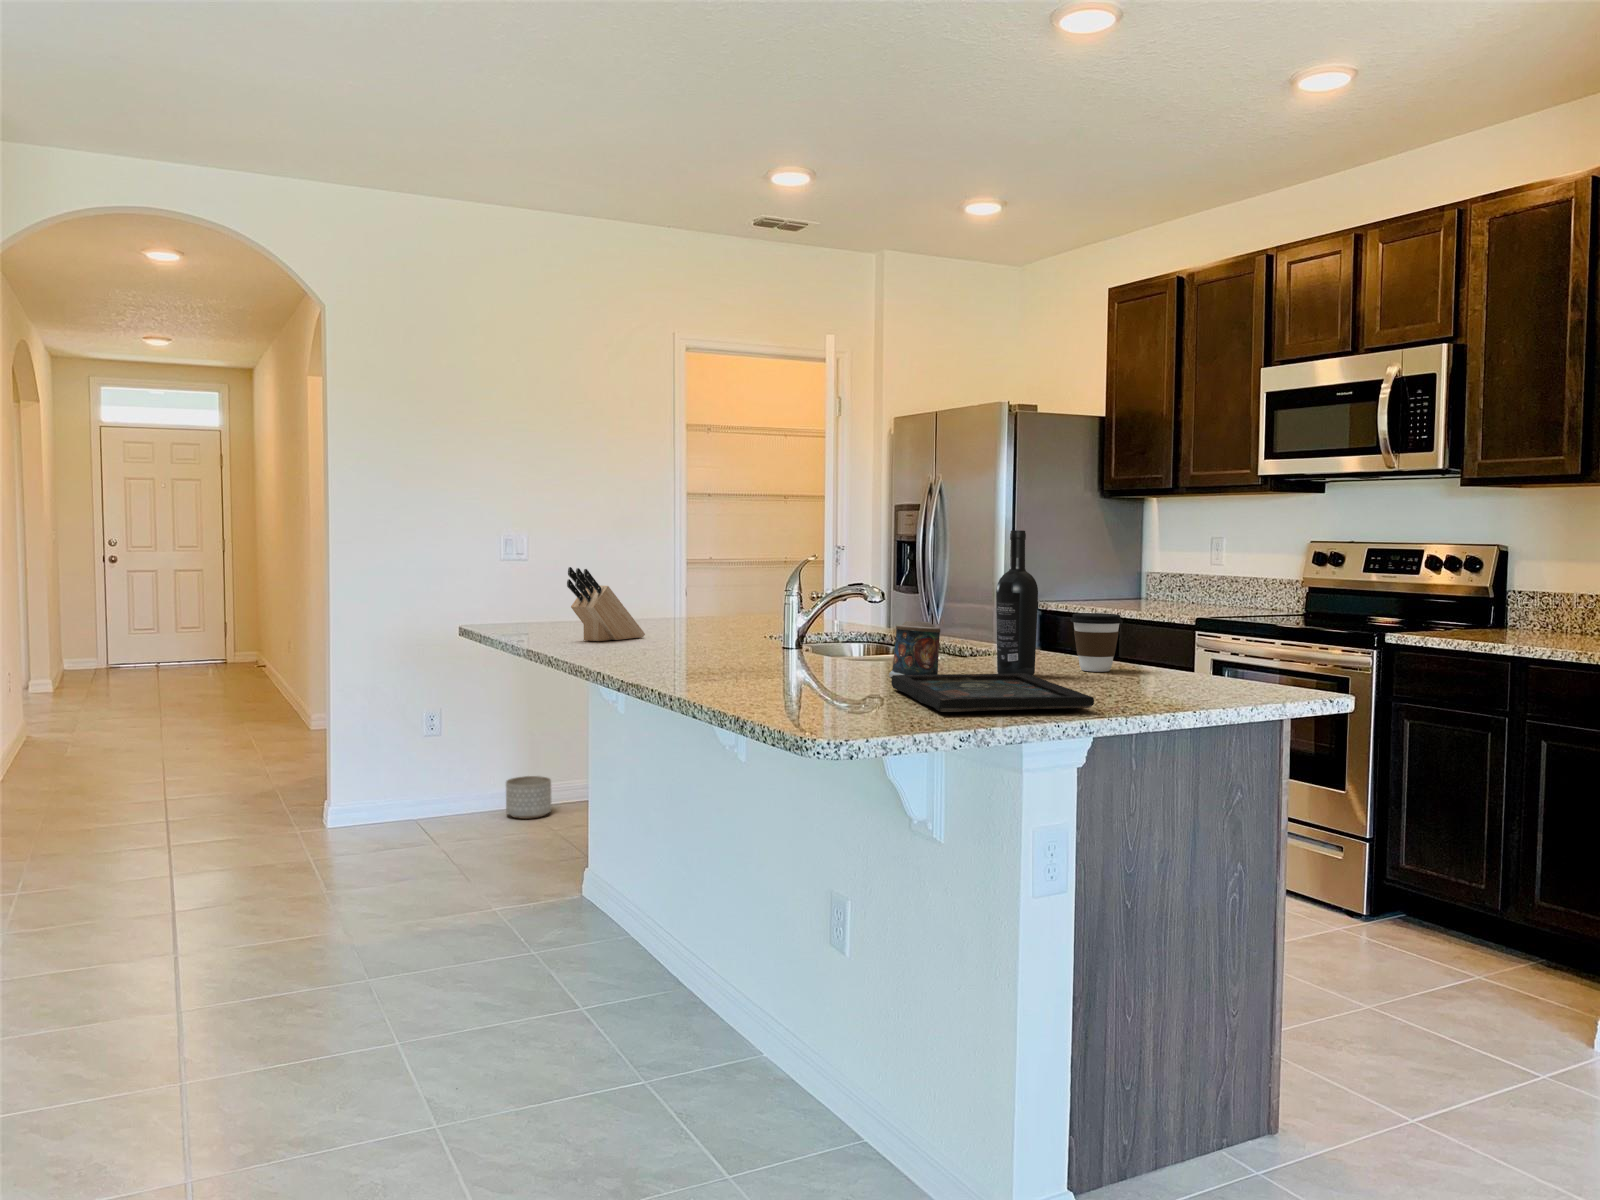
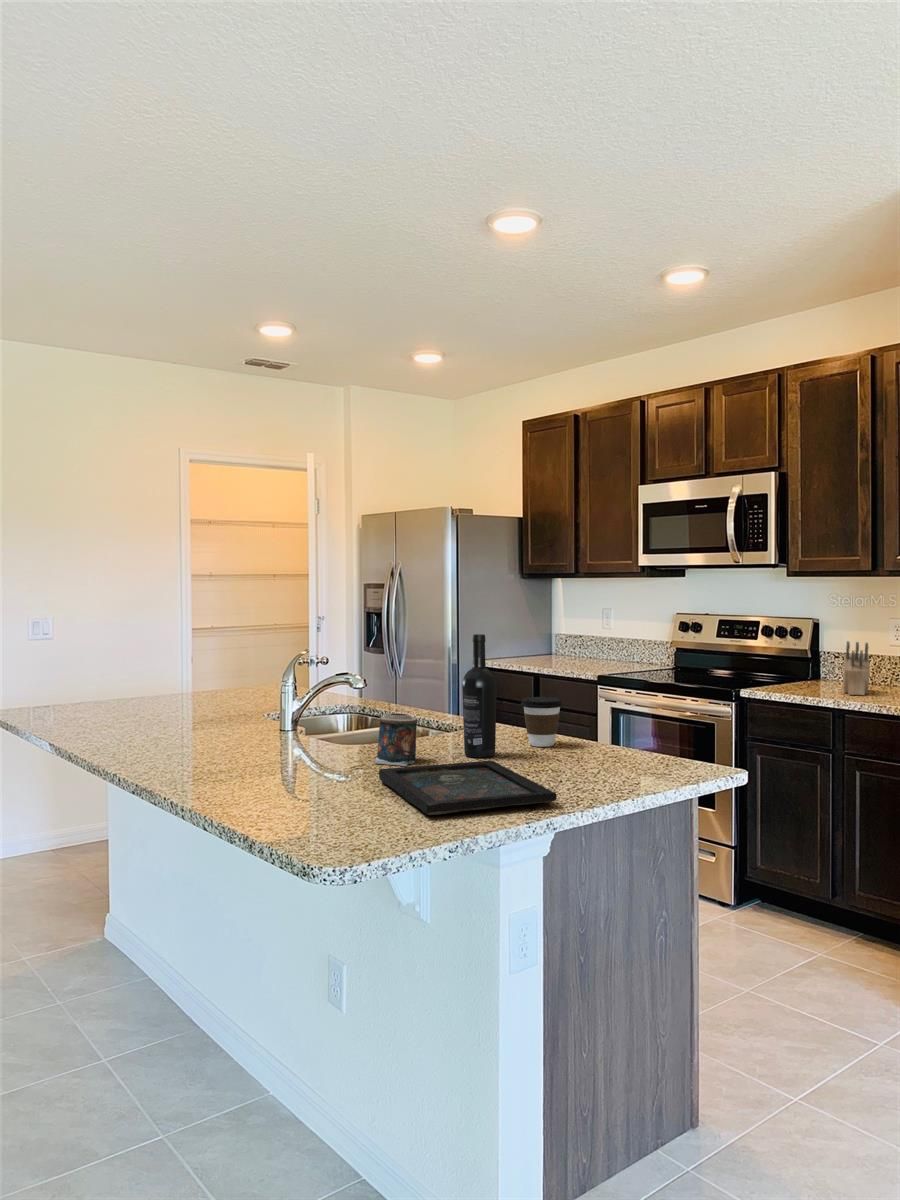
knife block: present [567,567,645,641] -> present [843,641,870,695]
planter: present [506,776,551,819] -> none [37,820,79,859]

